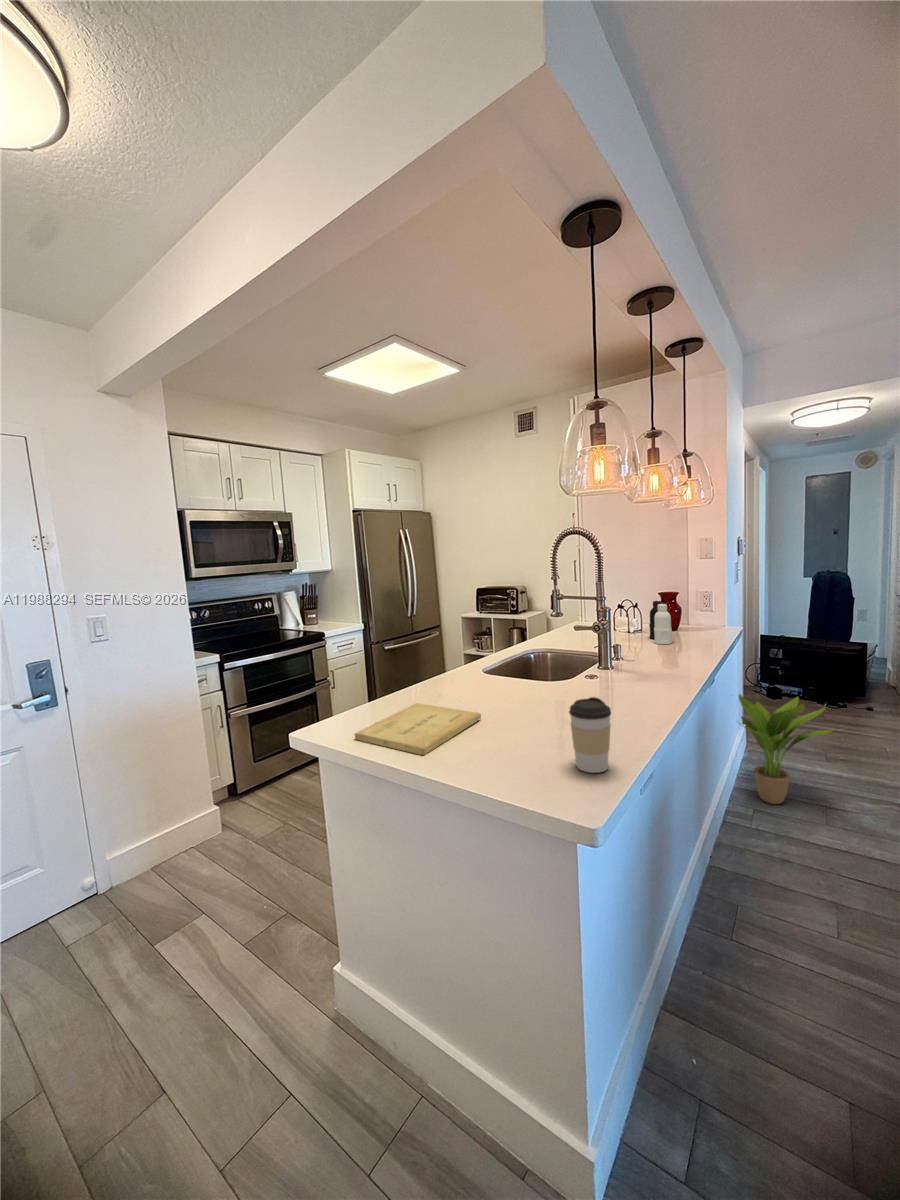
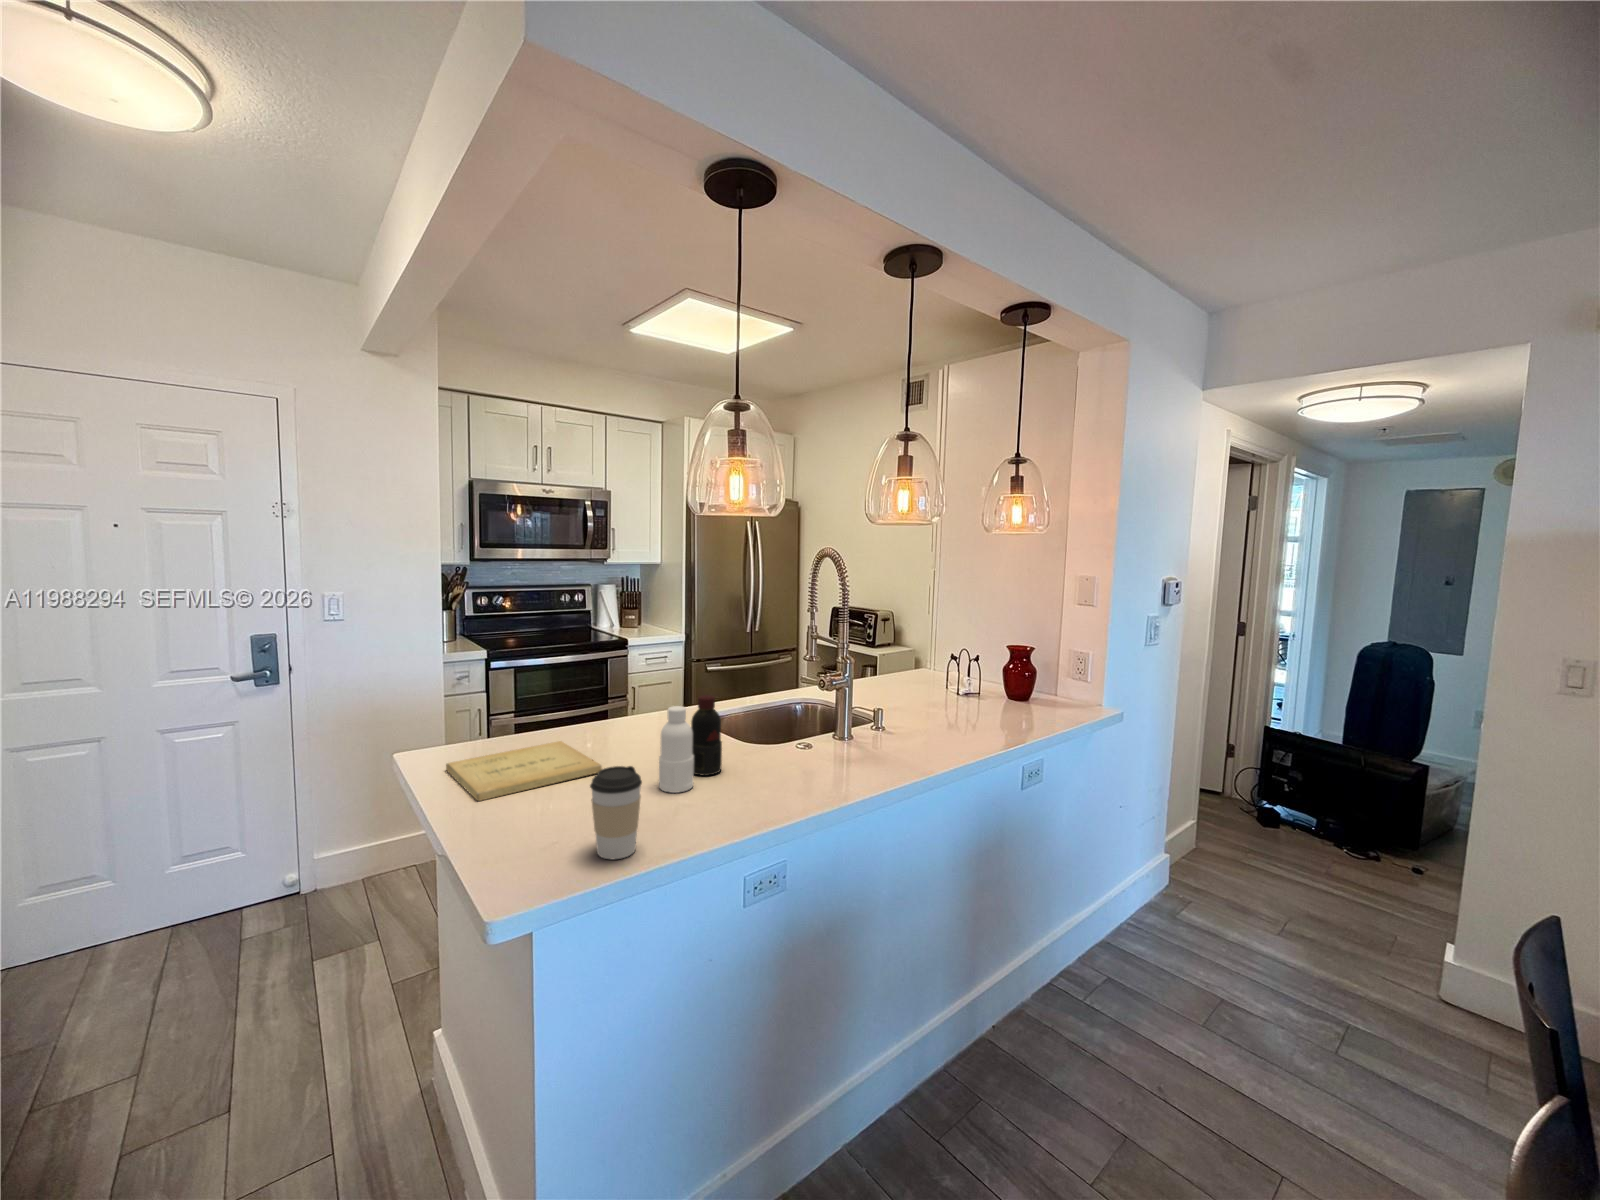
bottle: present [649,601,672,644] -> present [659,695,722,793]
potted plant: present [739,694,834,804] -> none [1099,805,1239,975]

